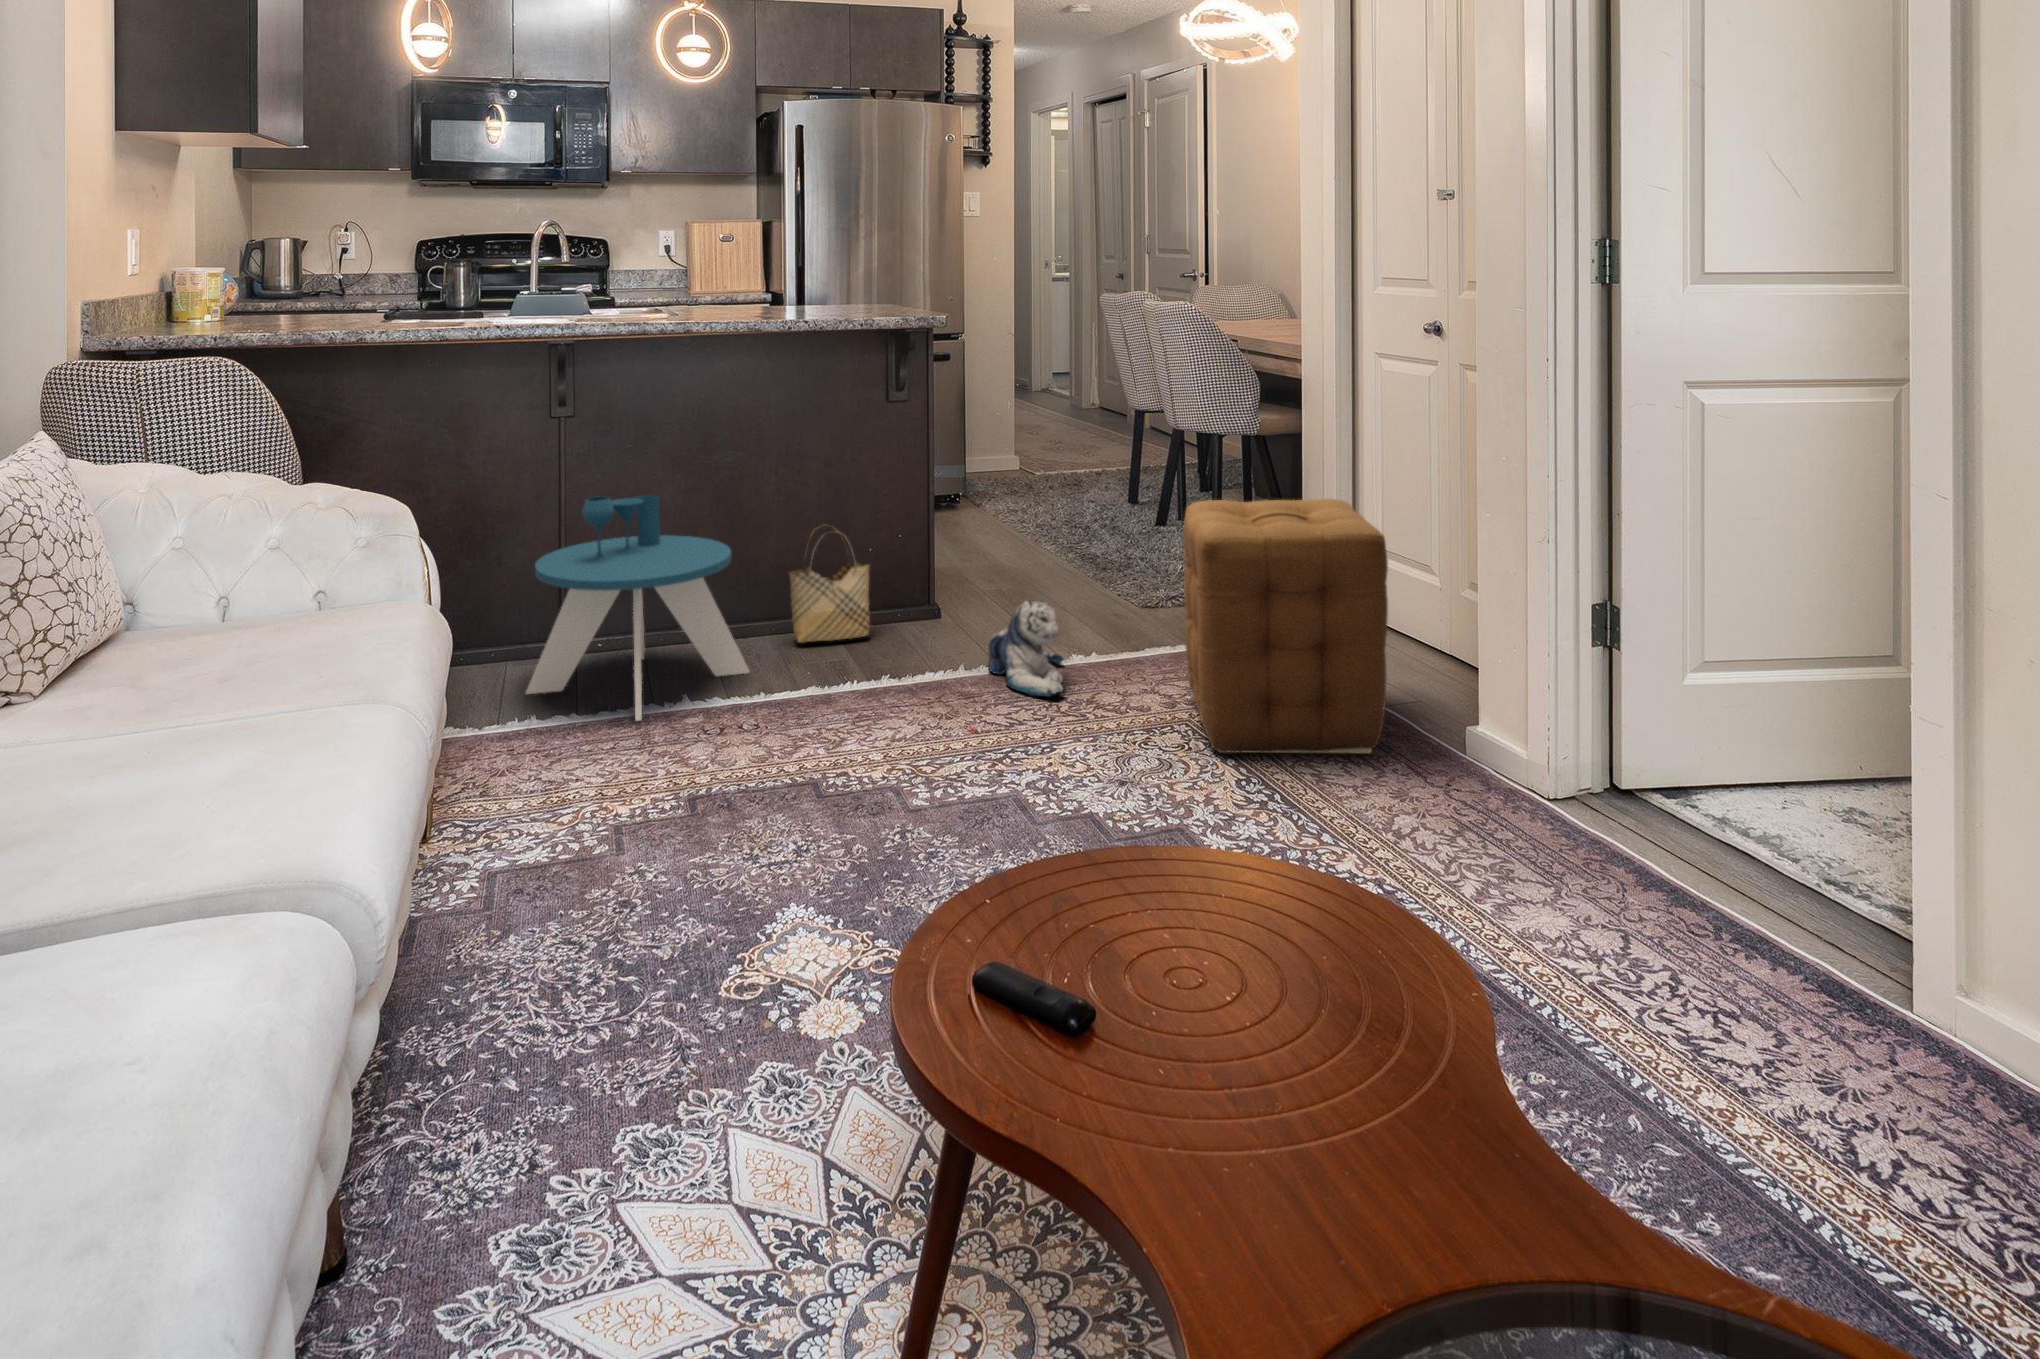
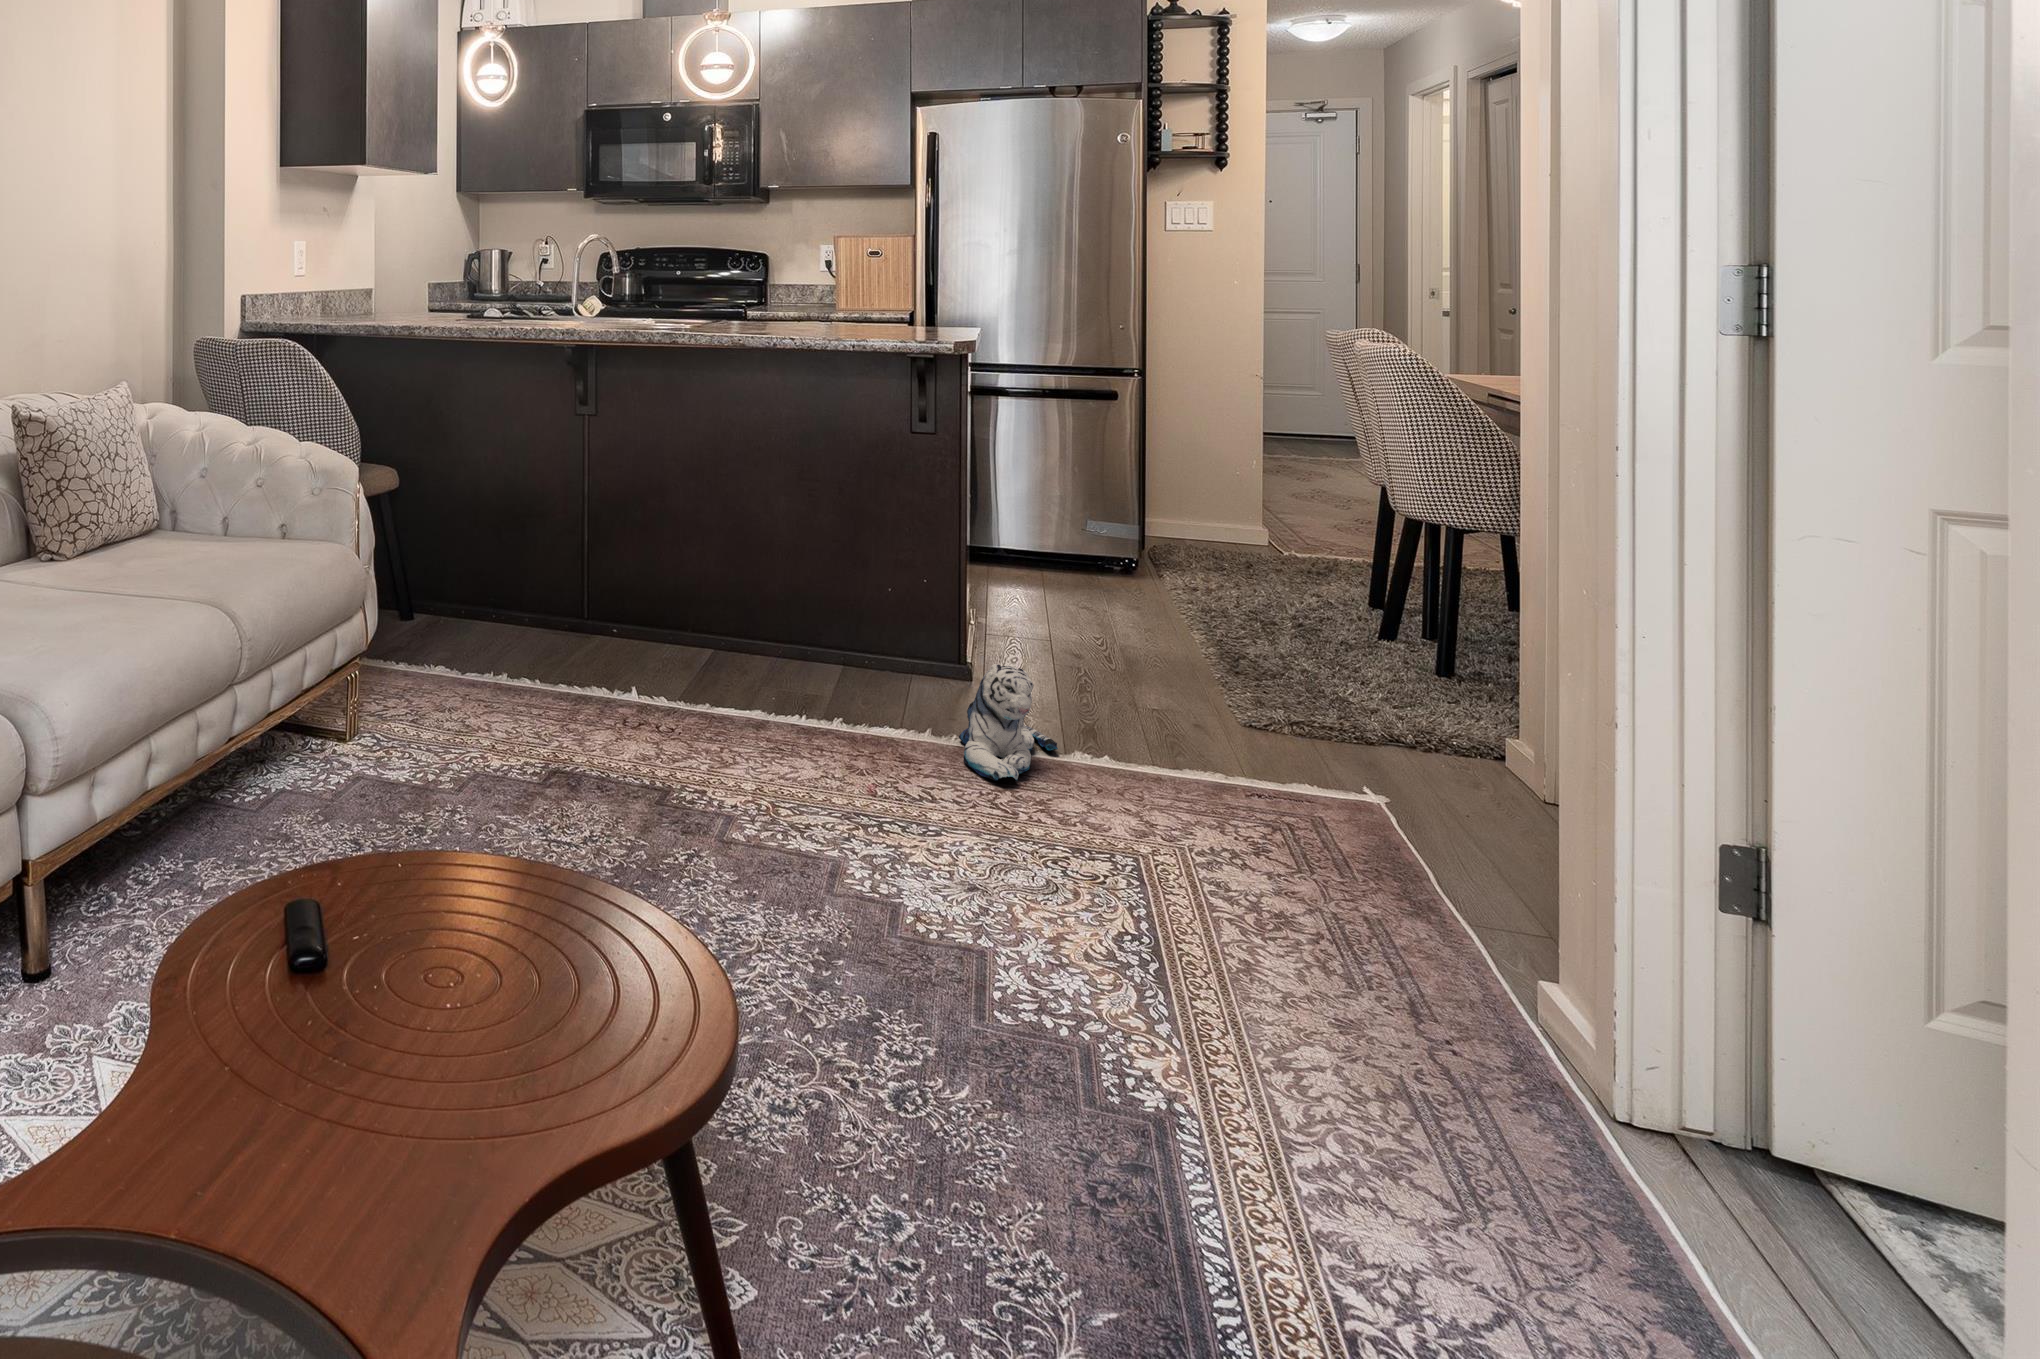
side table: present [526,495,749,721] -> none [518,486,719,703]
ottoman: present [1183,499,1388,754] -> none [1126,571,1441,960]
woven basket: present [789,525,870,643] -> none [784,549,877,678]

